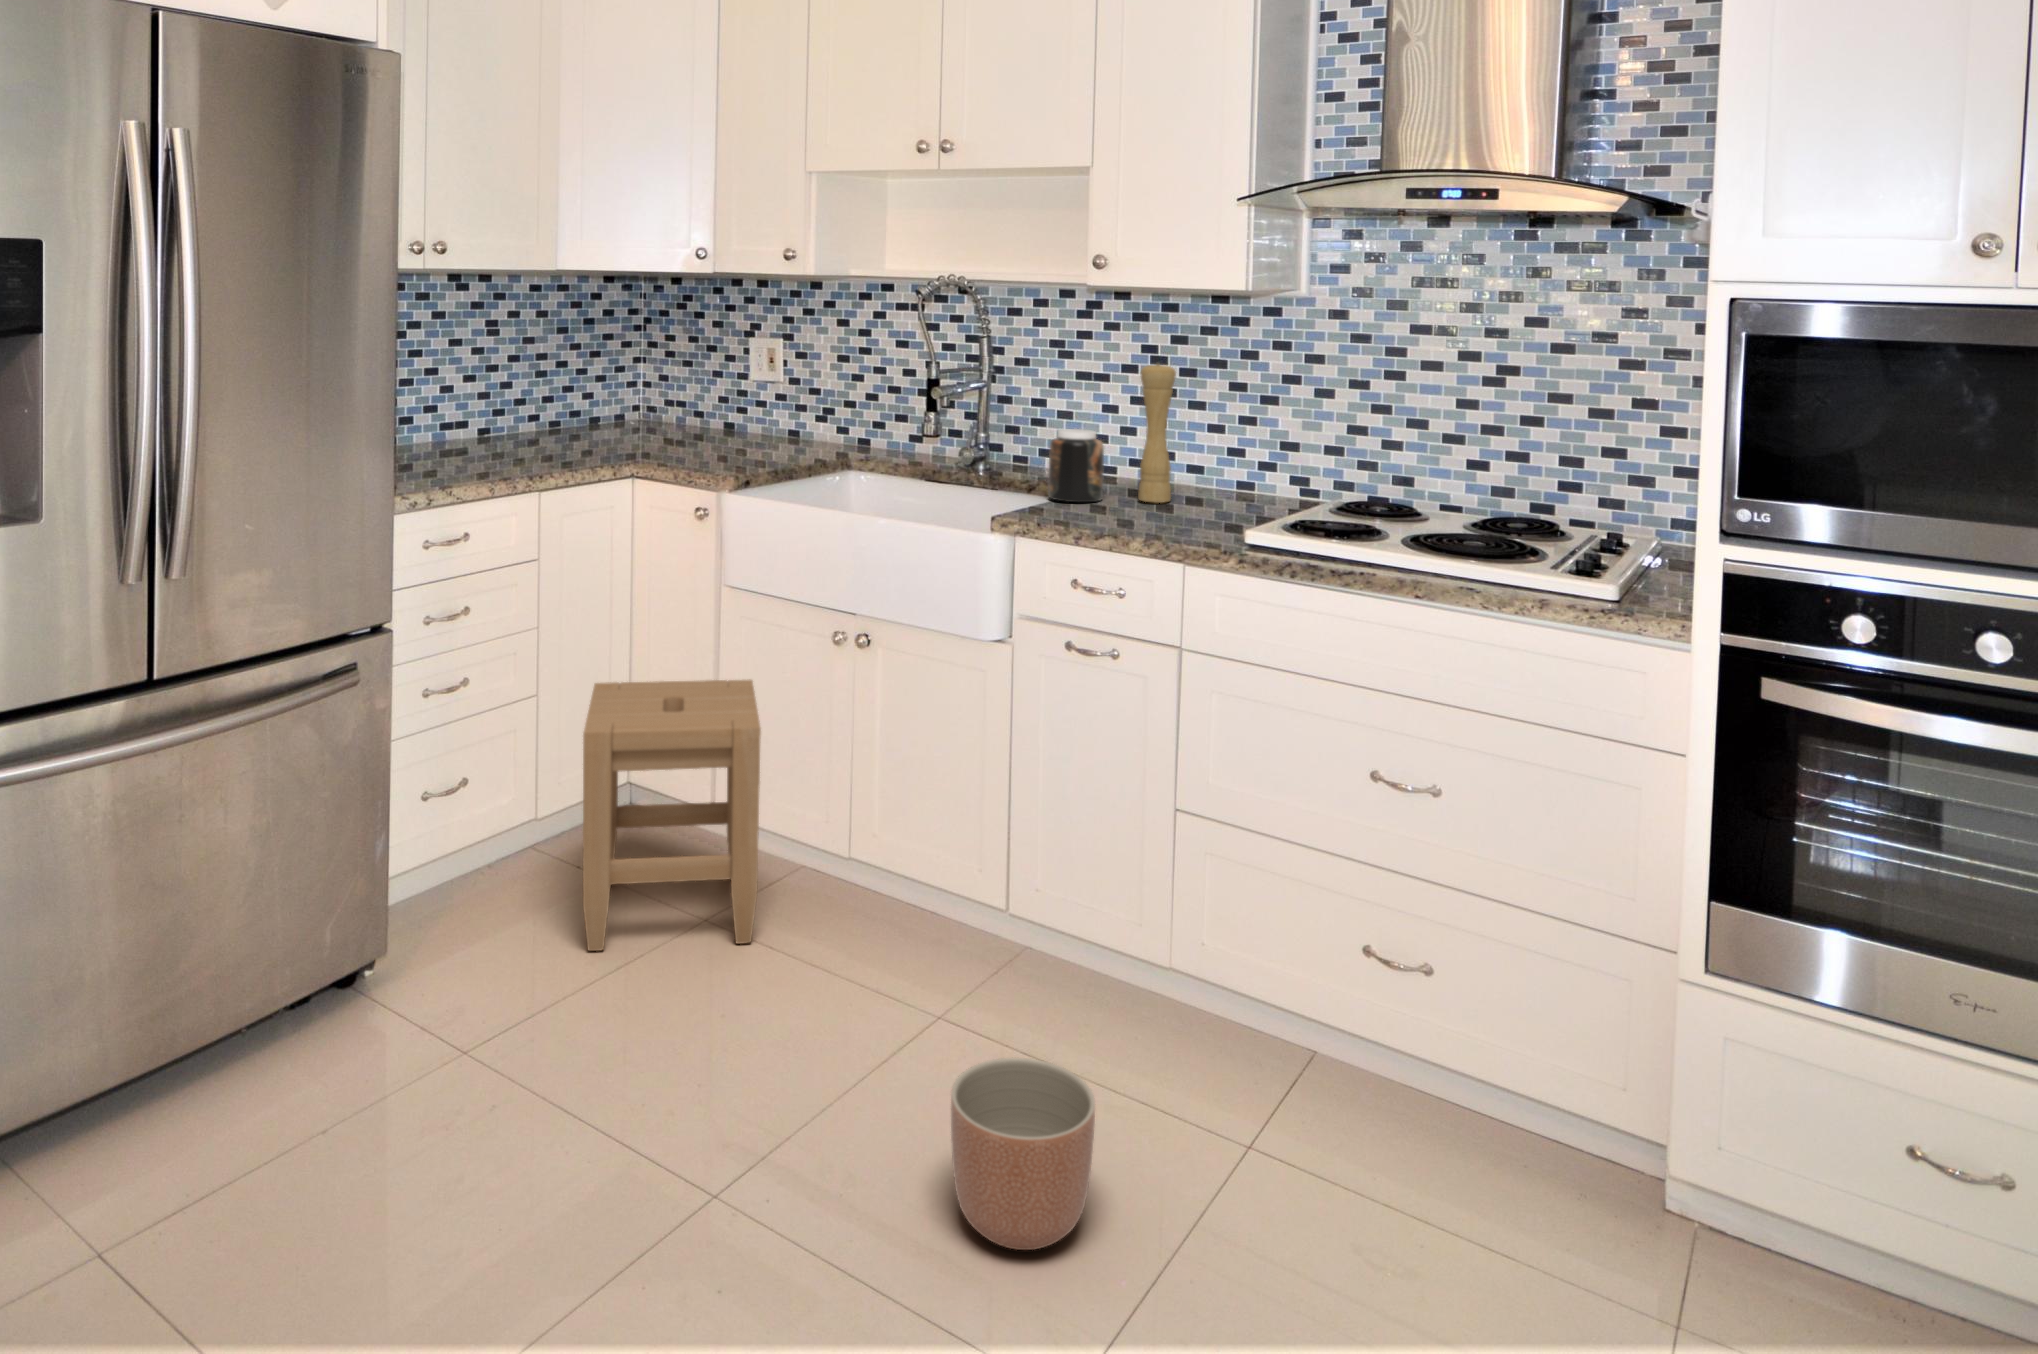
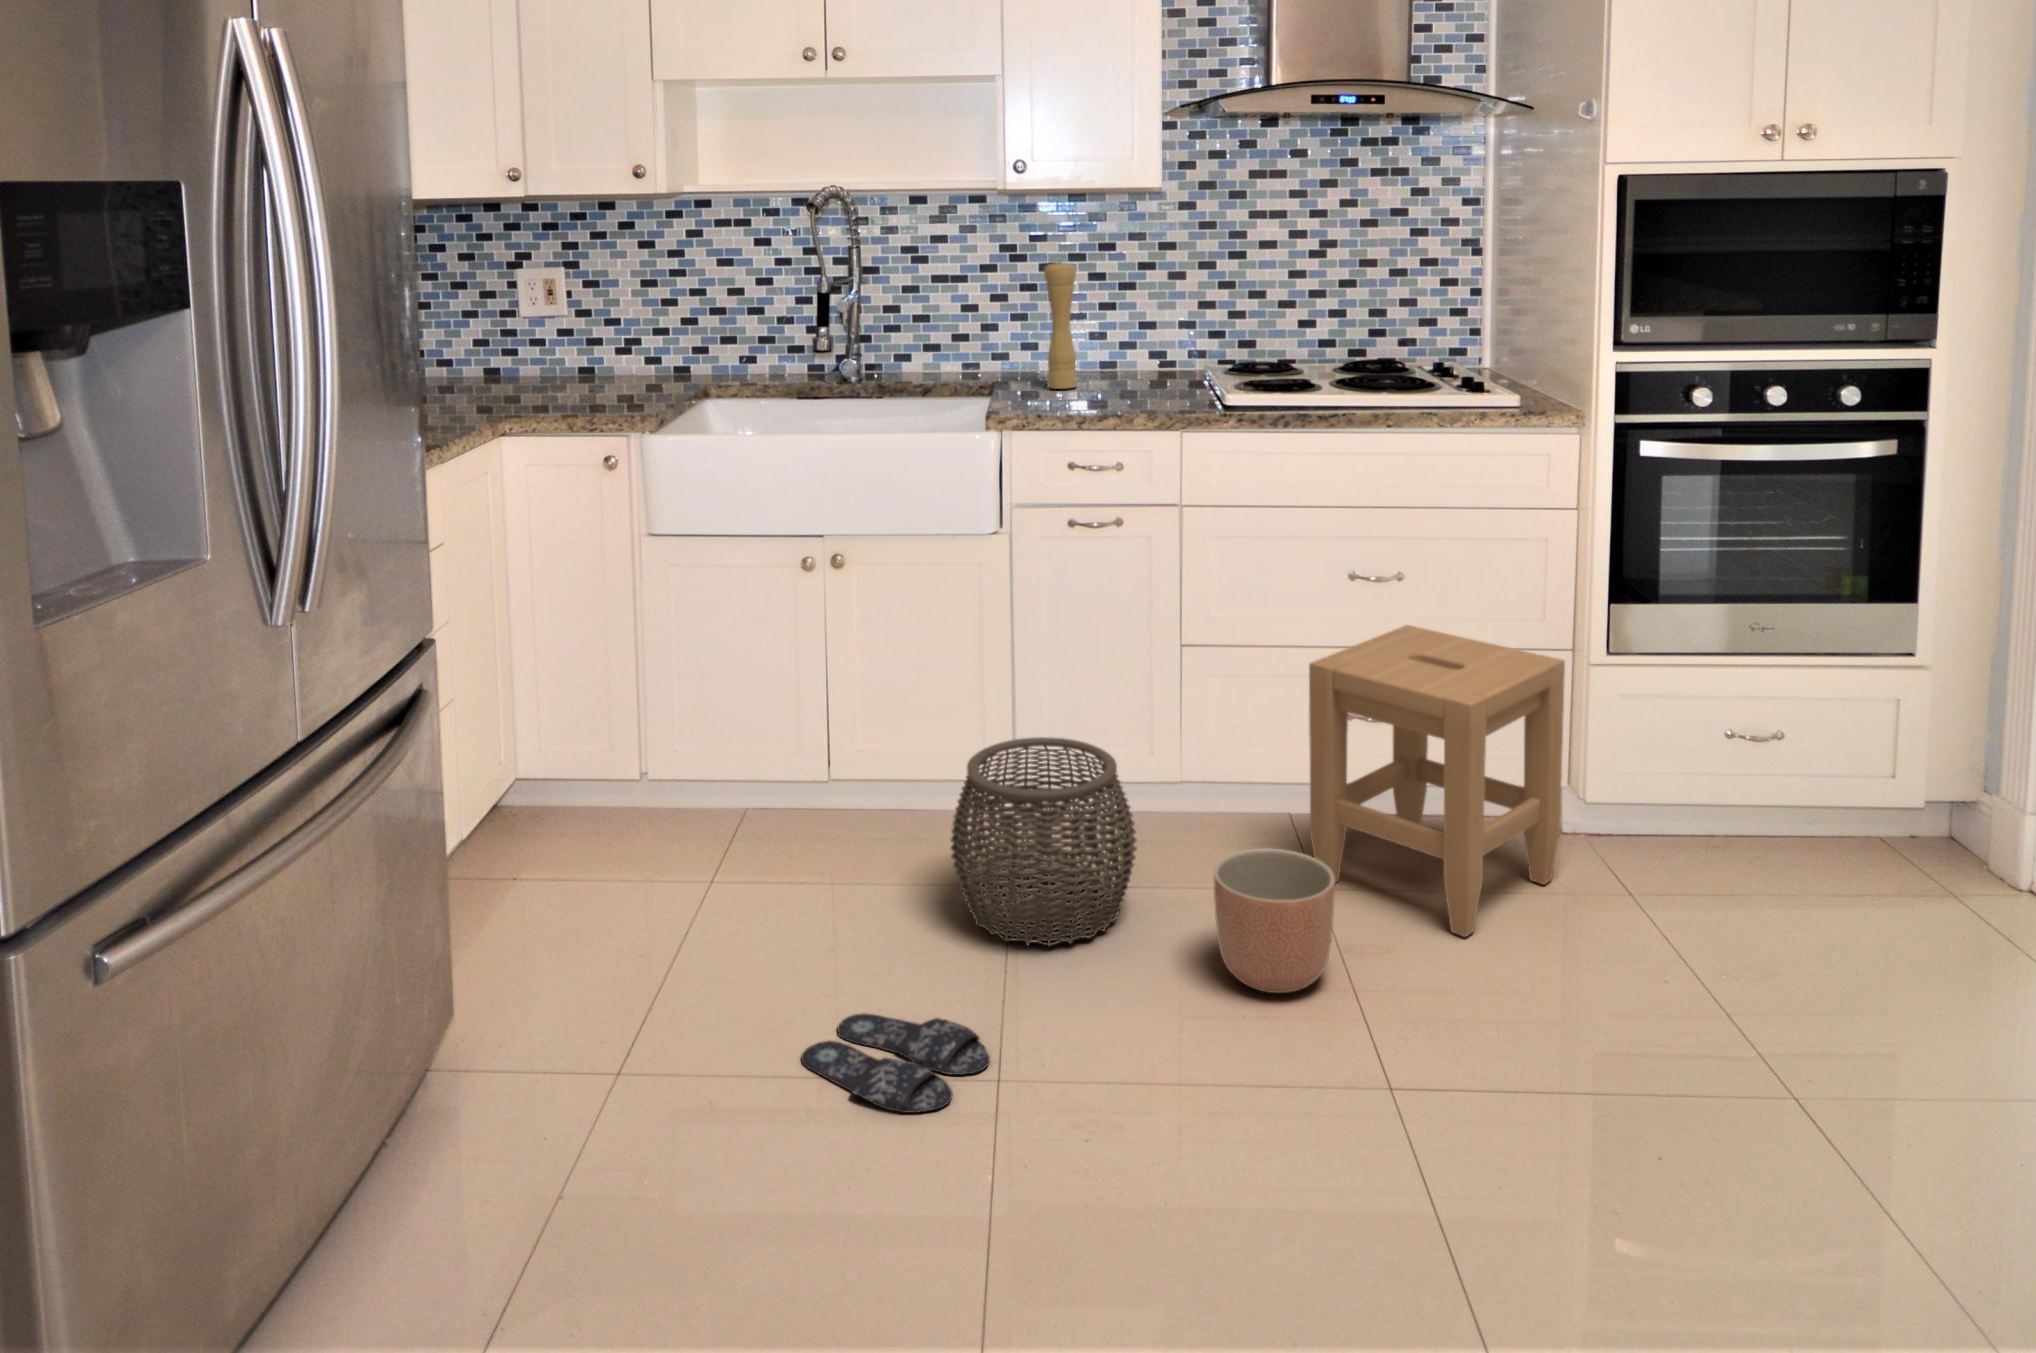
jar: present [1048,429,1104,502] -> none [967,330,1018,398]
stool: present [583,679,761,951] -> present [1309,625,1565,937]
woven basket: none [792,860,993,1101] -> present [951,737,1137,946]
slippers: none [501,1084,663,1203] -> present [801,1013,990,1113]

